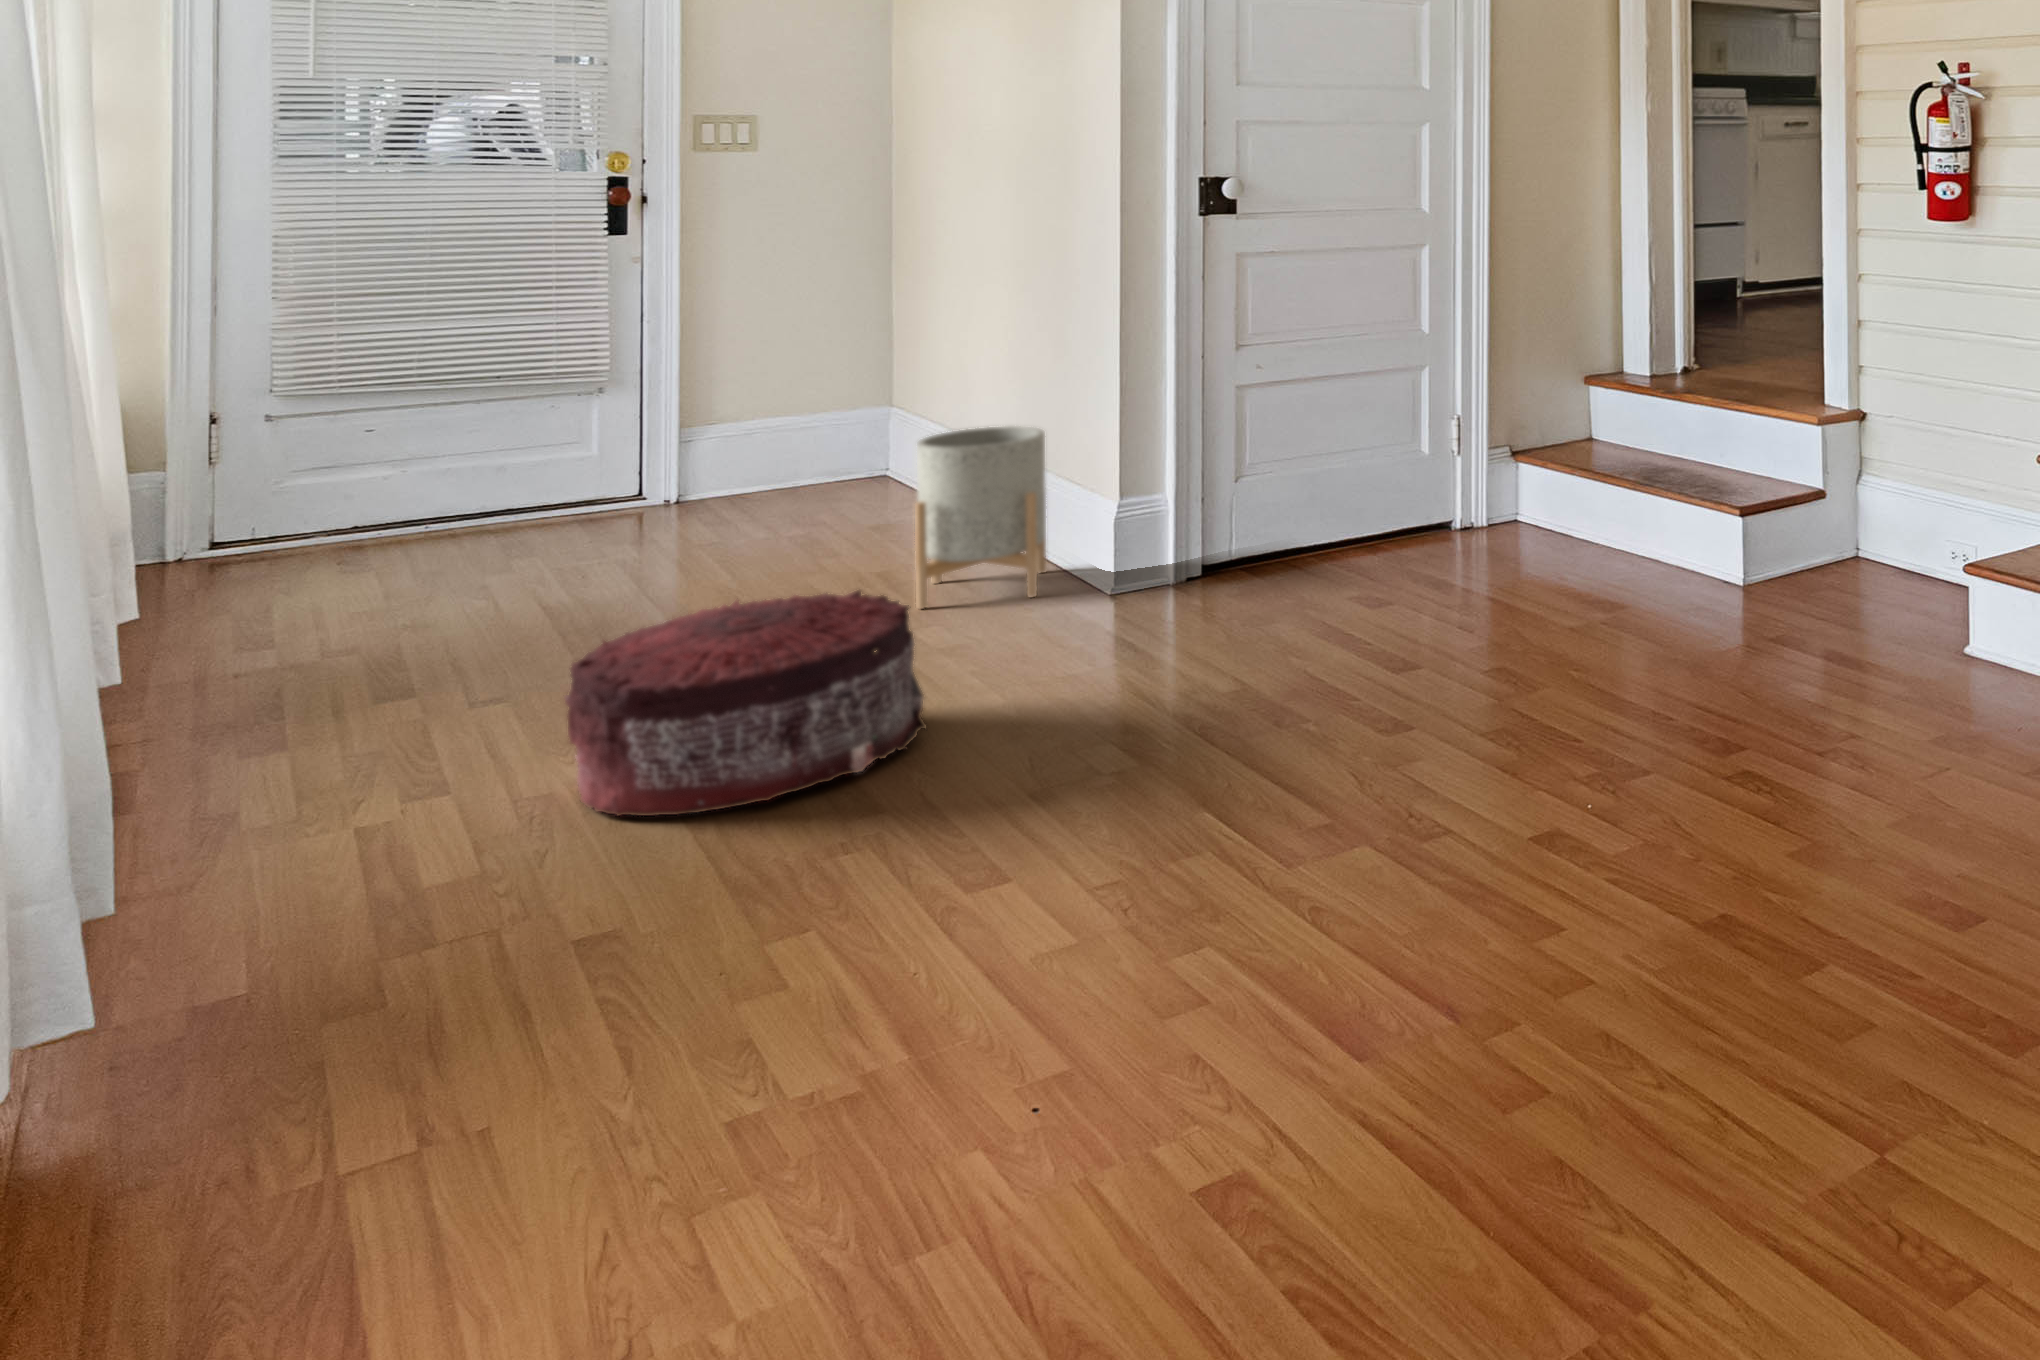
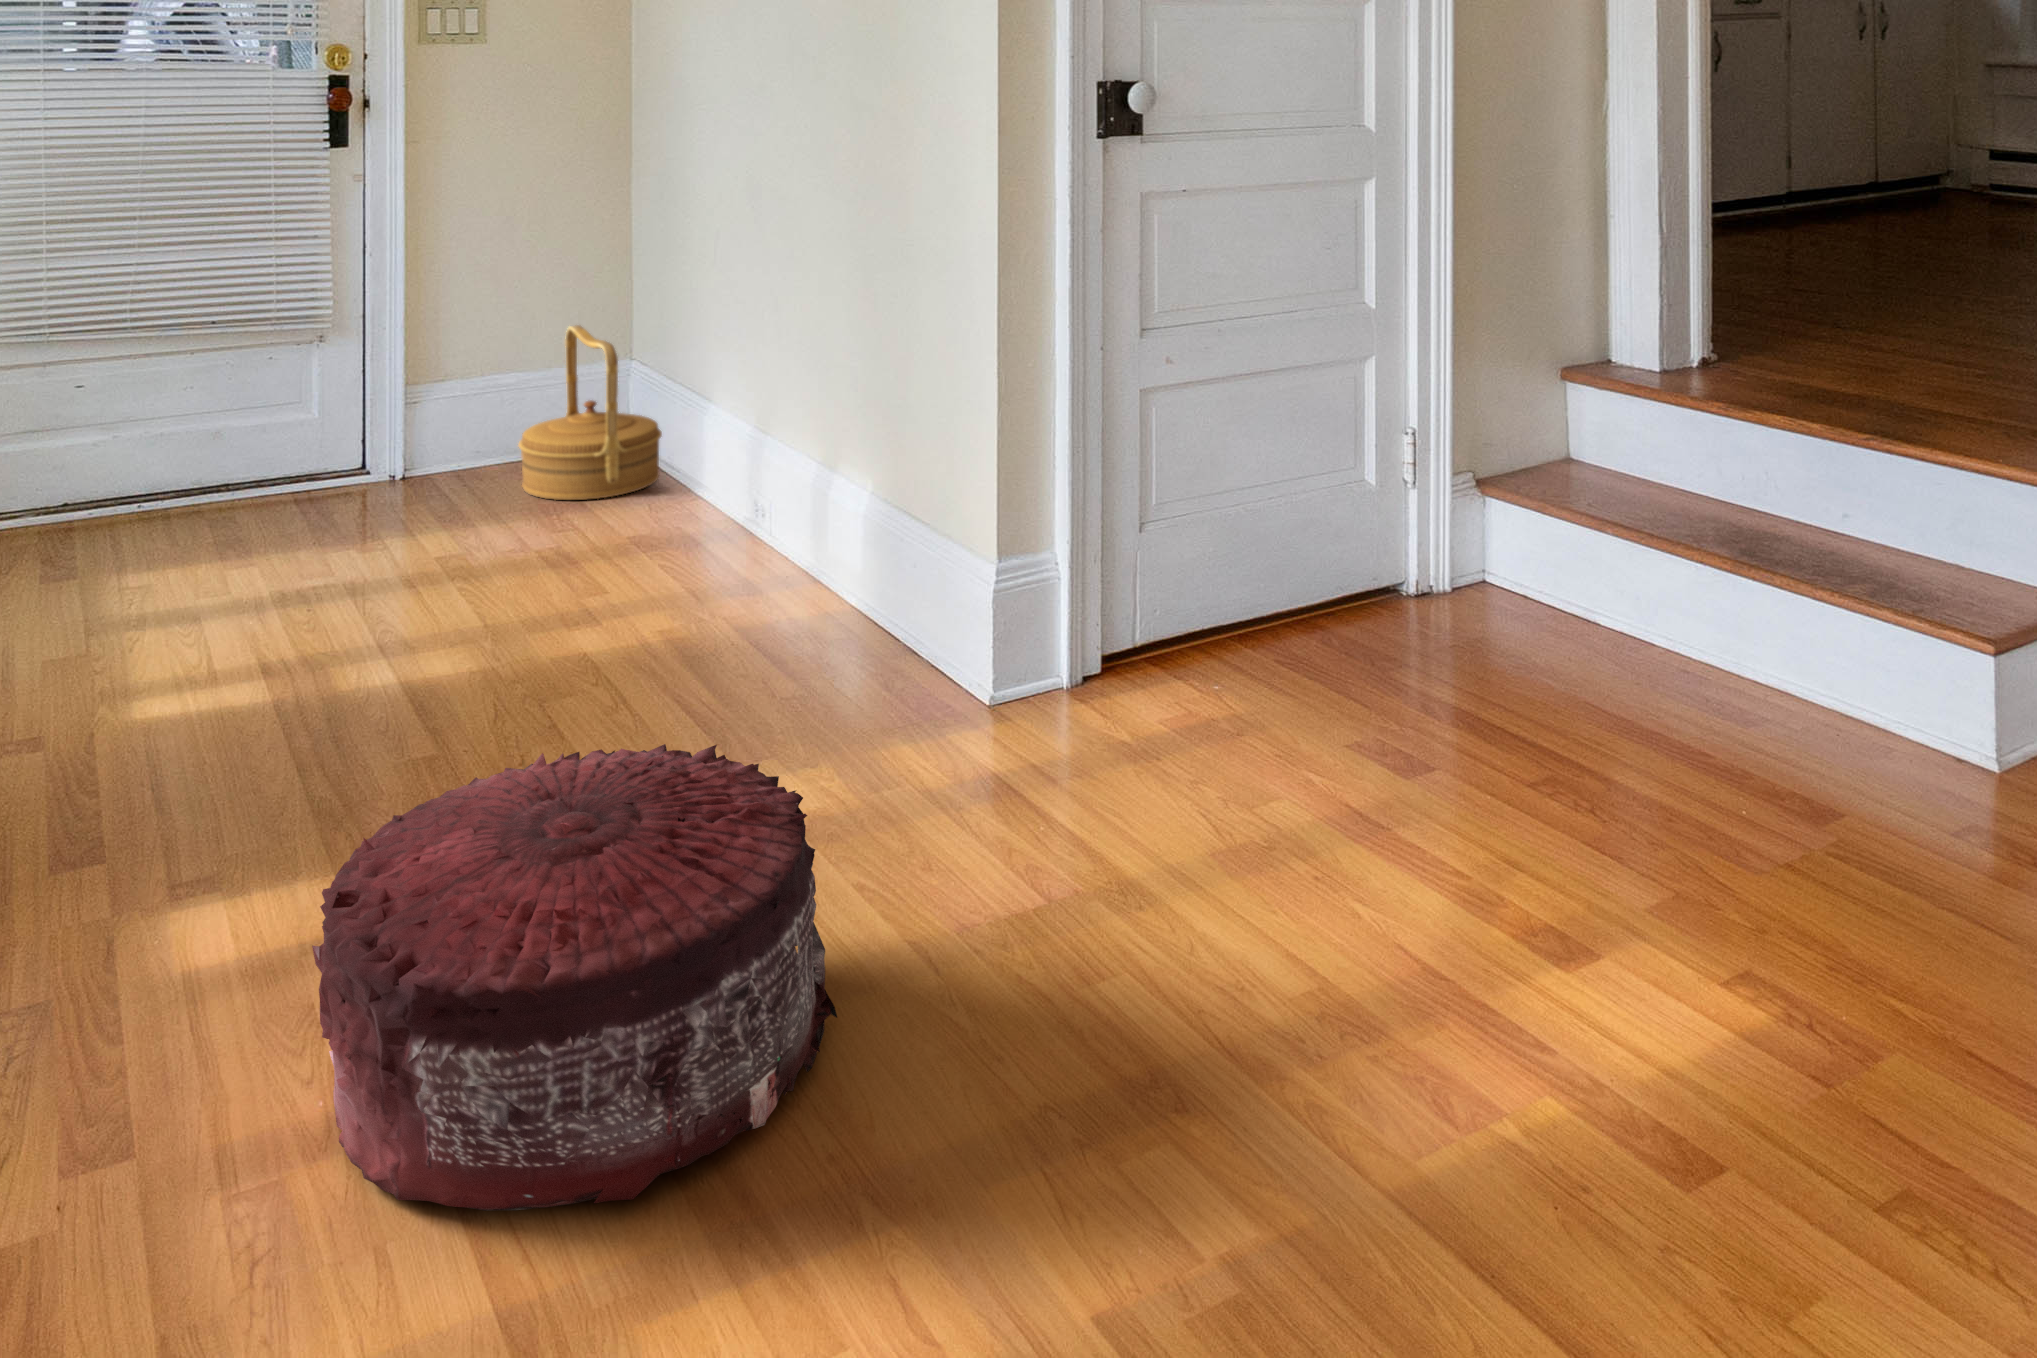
woven basket: none [782,376,913,510] -> present [519,325,662,500]
planter: present [915,426,1046,609] -> none [721,430,883,700]

